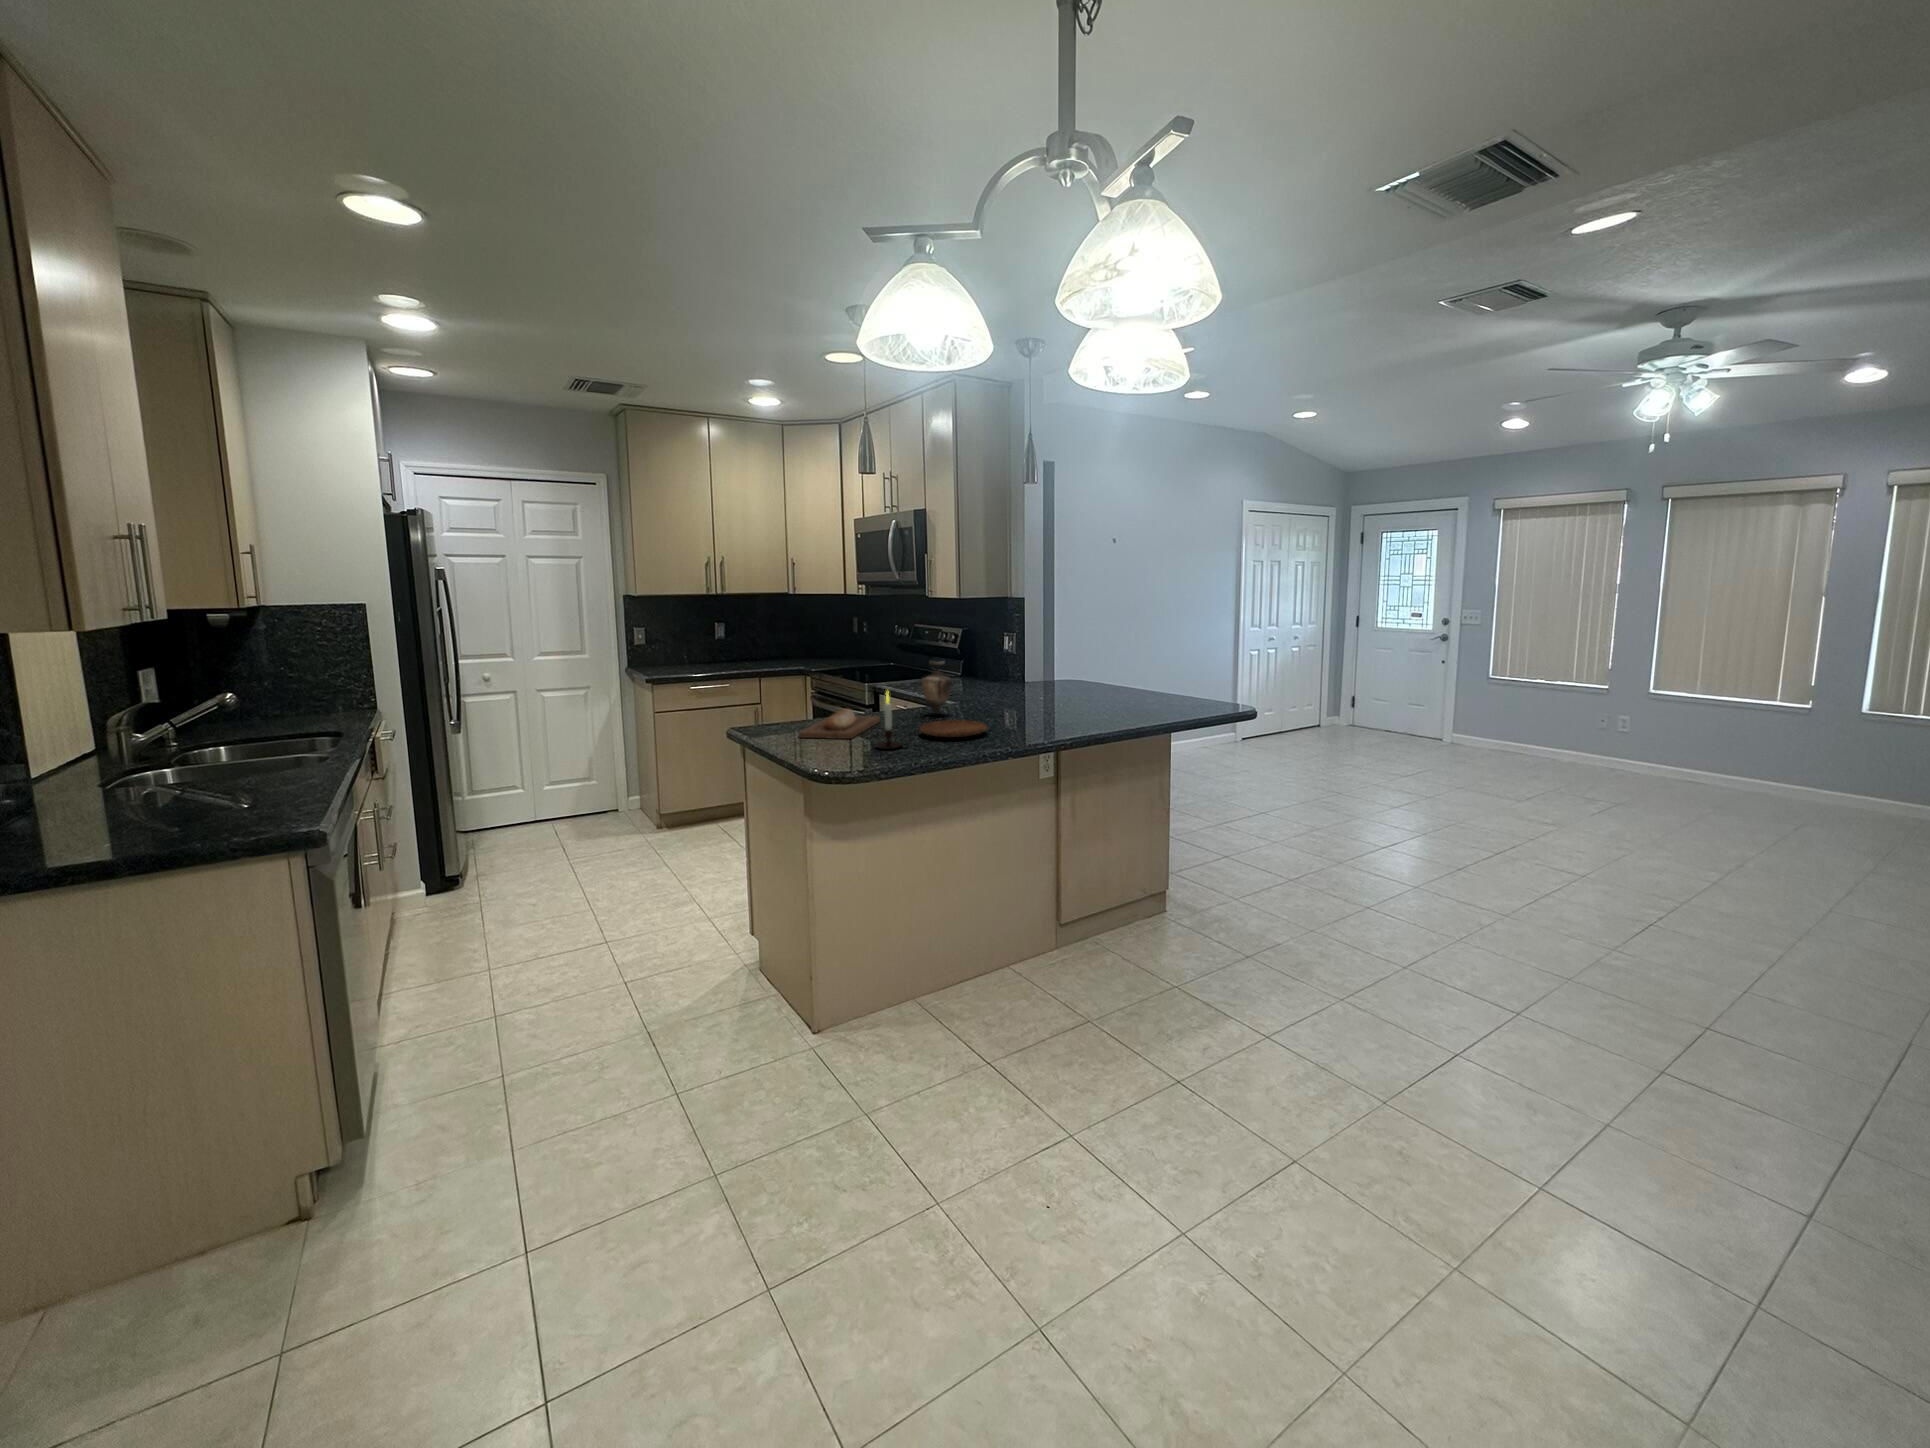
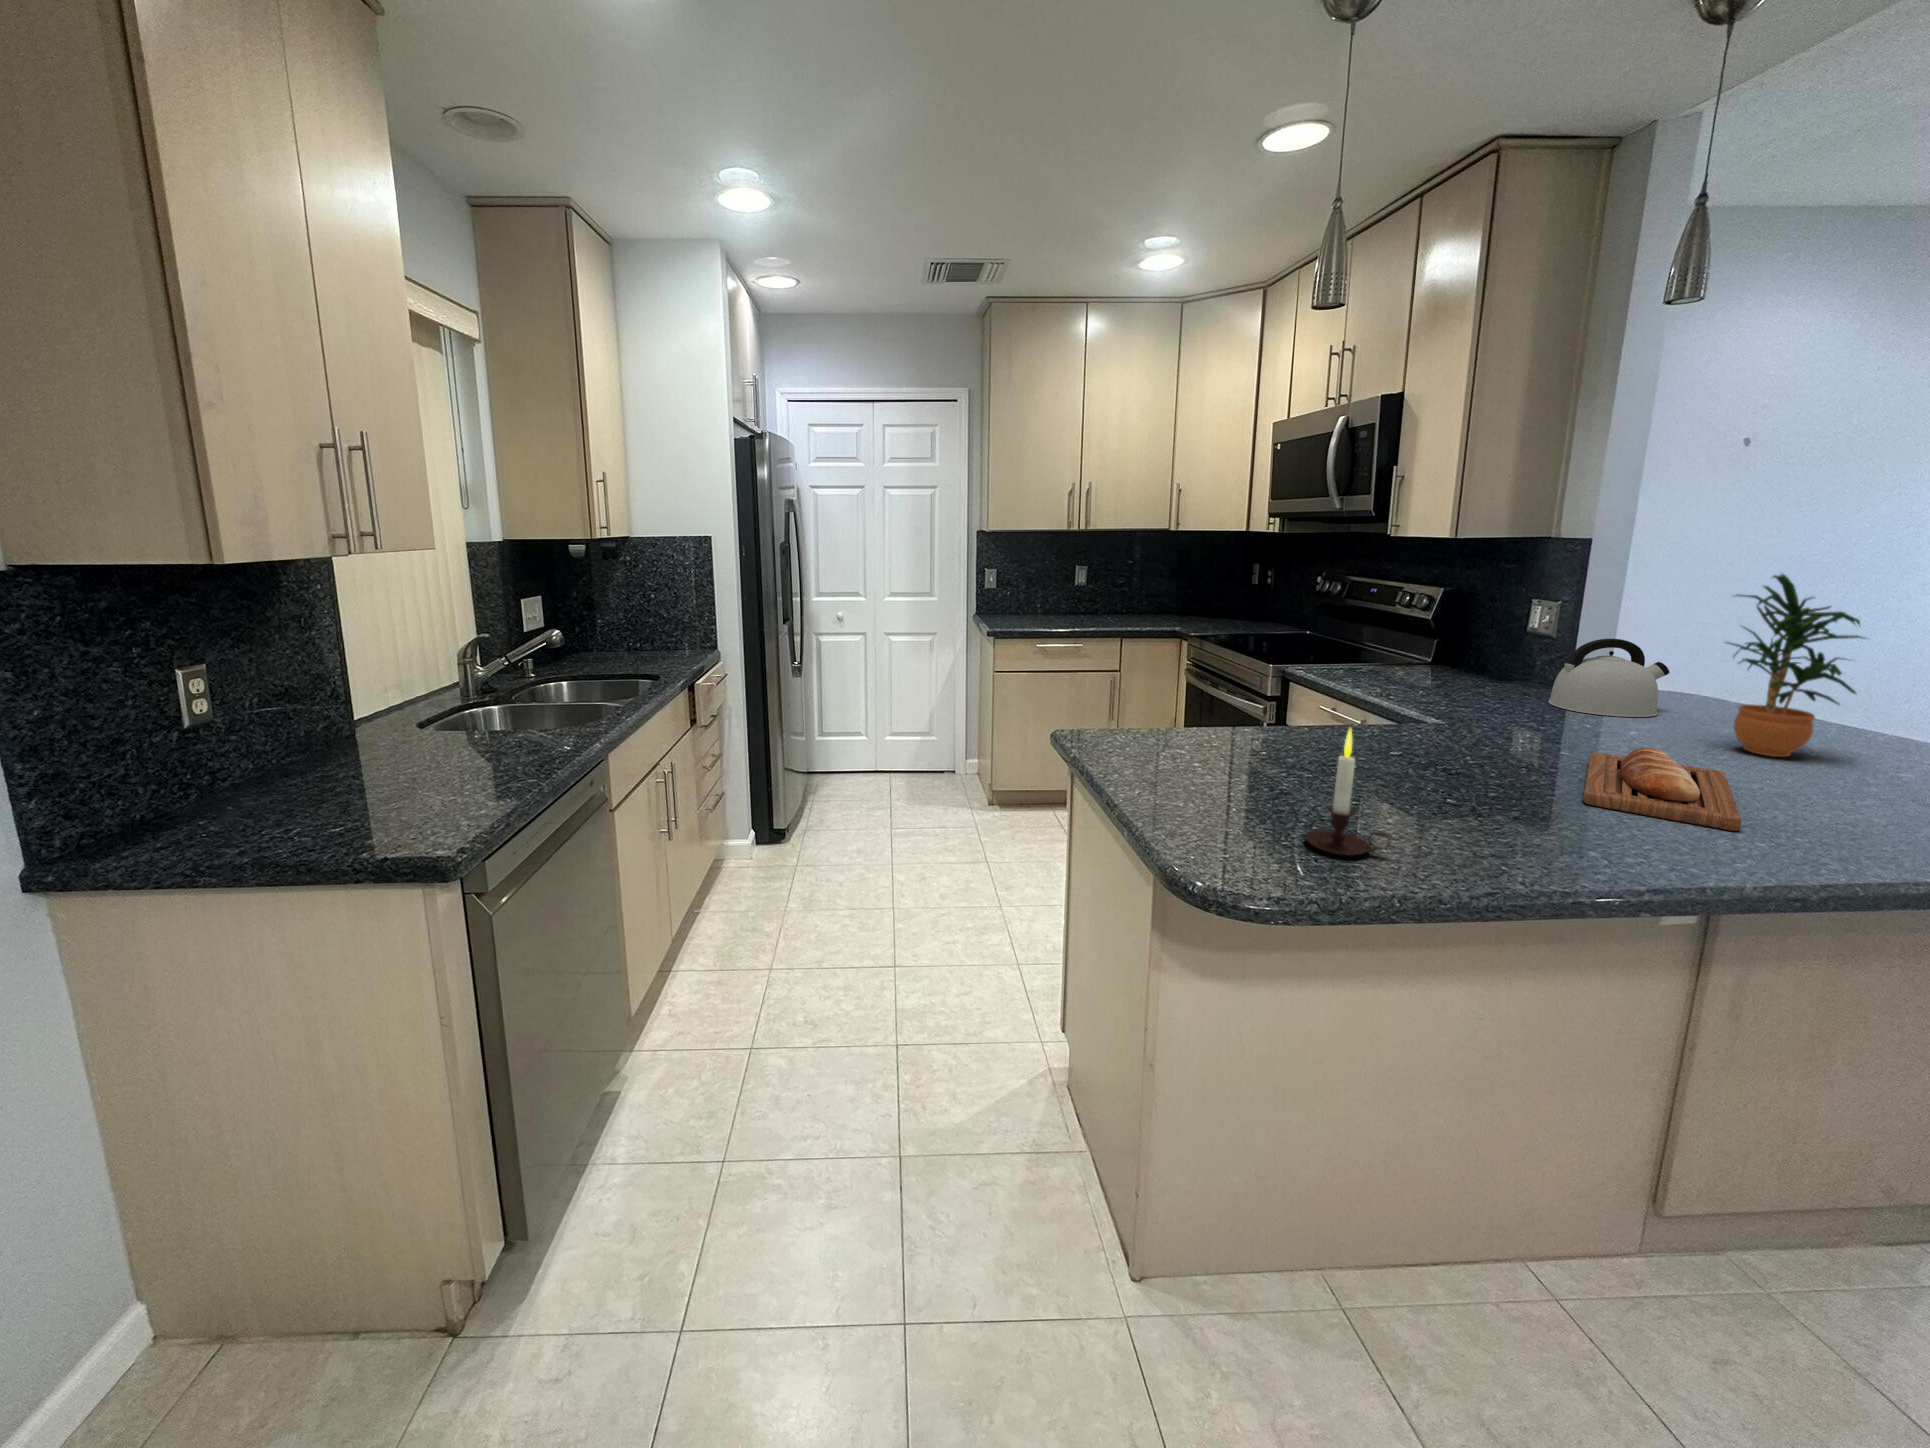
potted plant: none [1056,614,1104,699] -> present [1727,574,1863,757]
kettle: none [1006,651,1052,690] -> present [1548,639,1670,717]
vase: present [920,661,953,713] -> none [1386,649,1475,758]
bread loaf: present [799,709,880,739] -> present [1583,748,1741,831]
tray: present [919,720,987,737] -> none [1400,788,1588,851]

